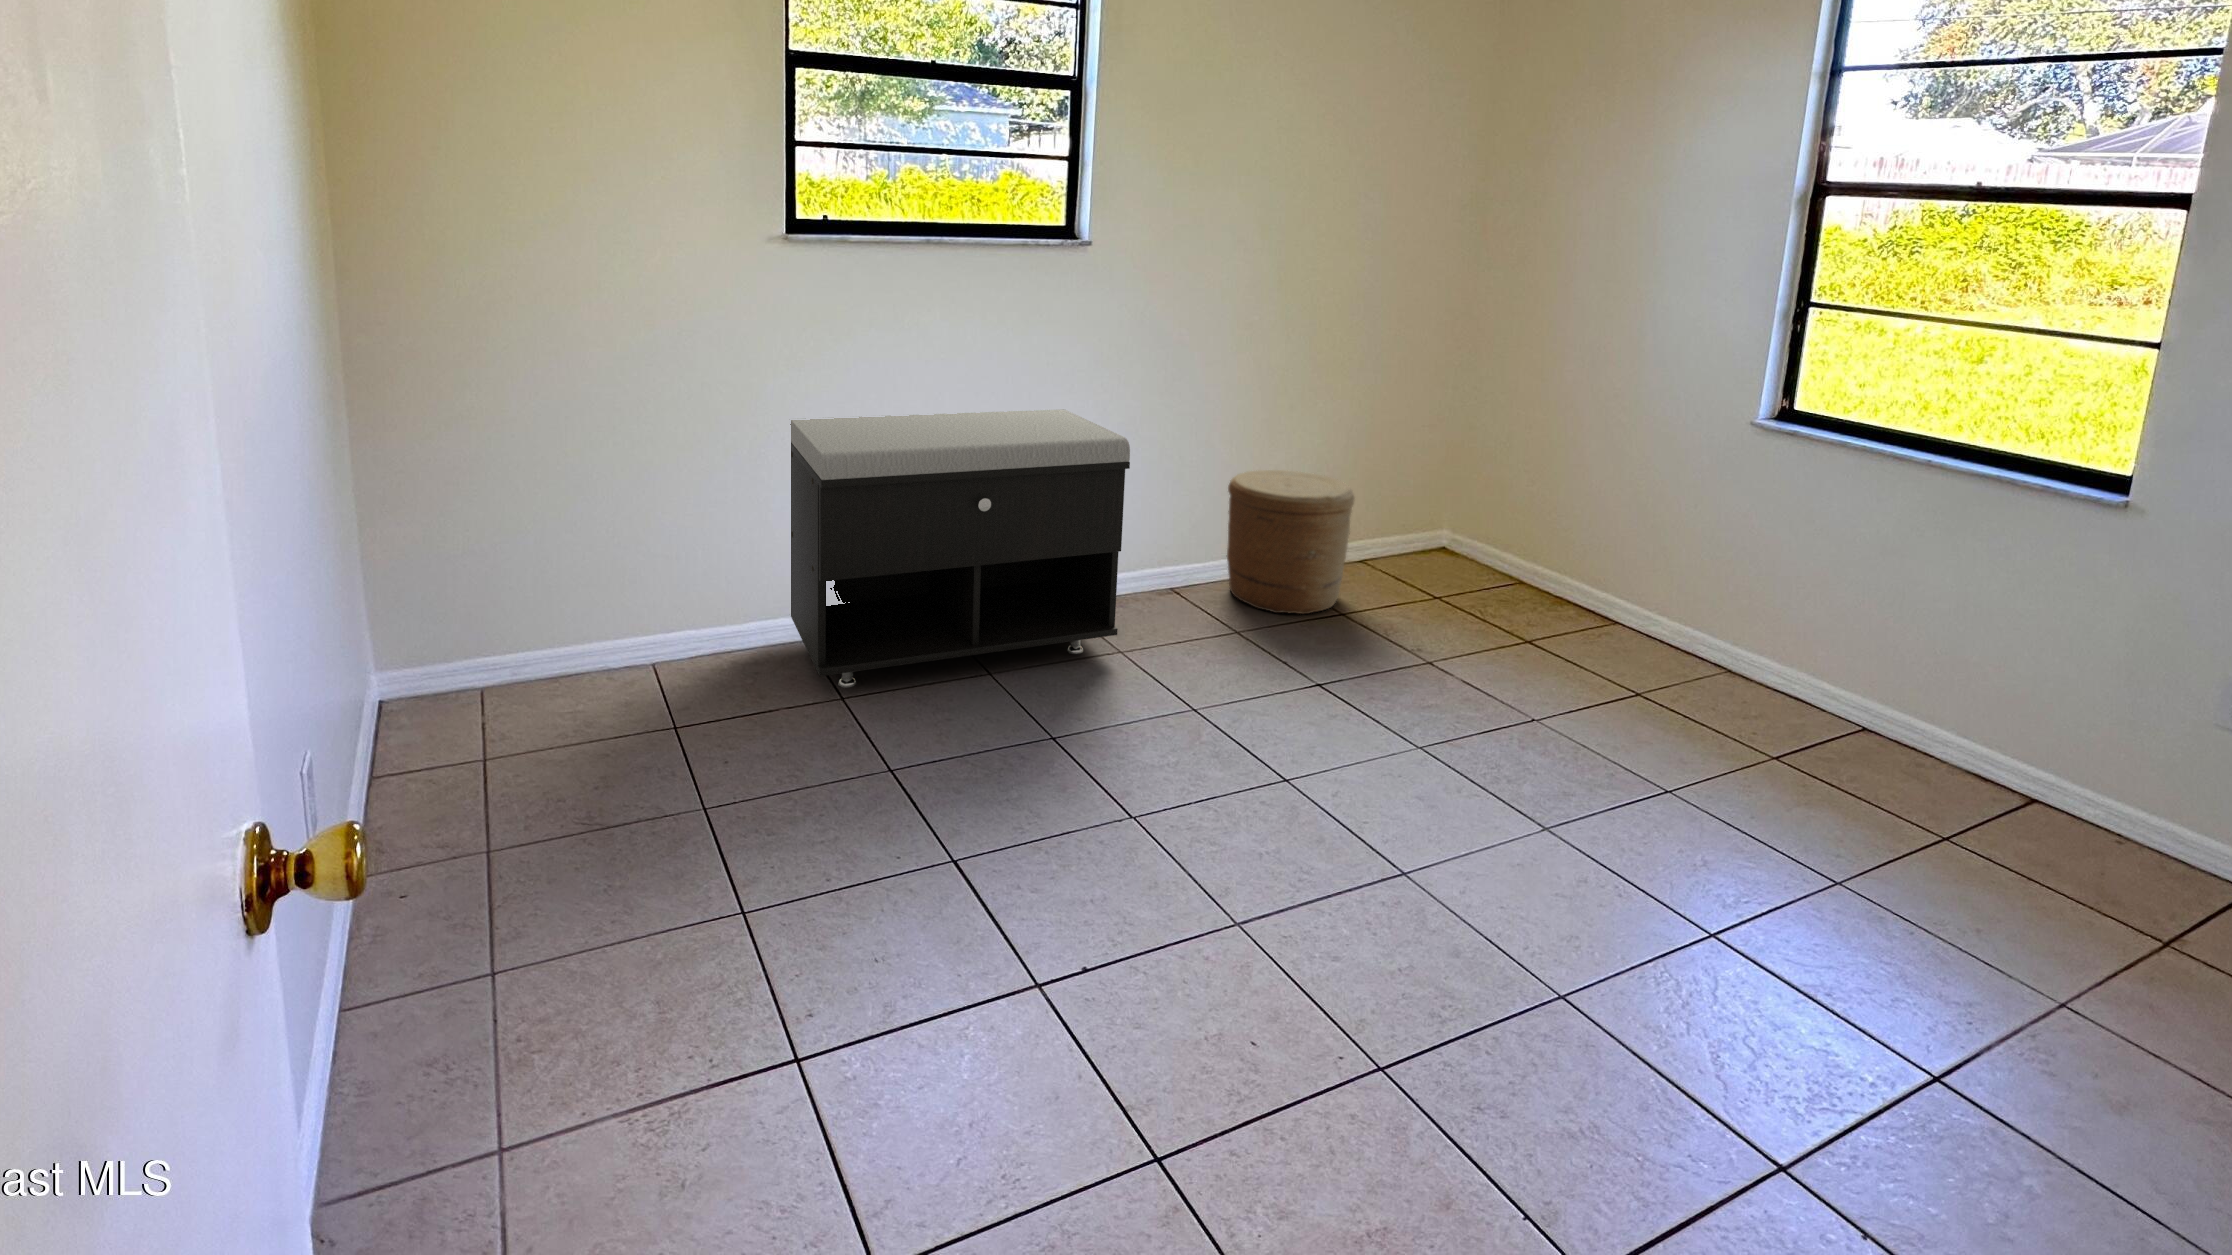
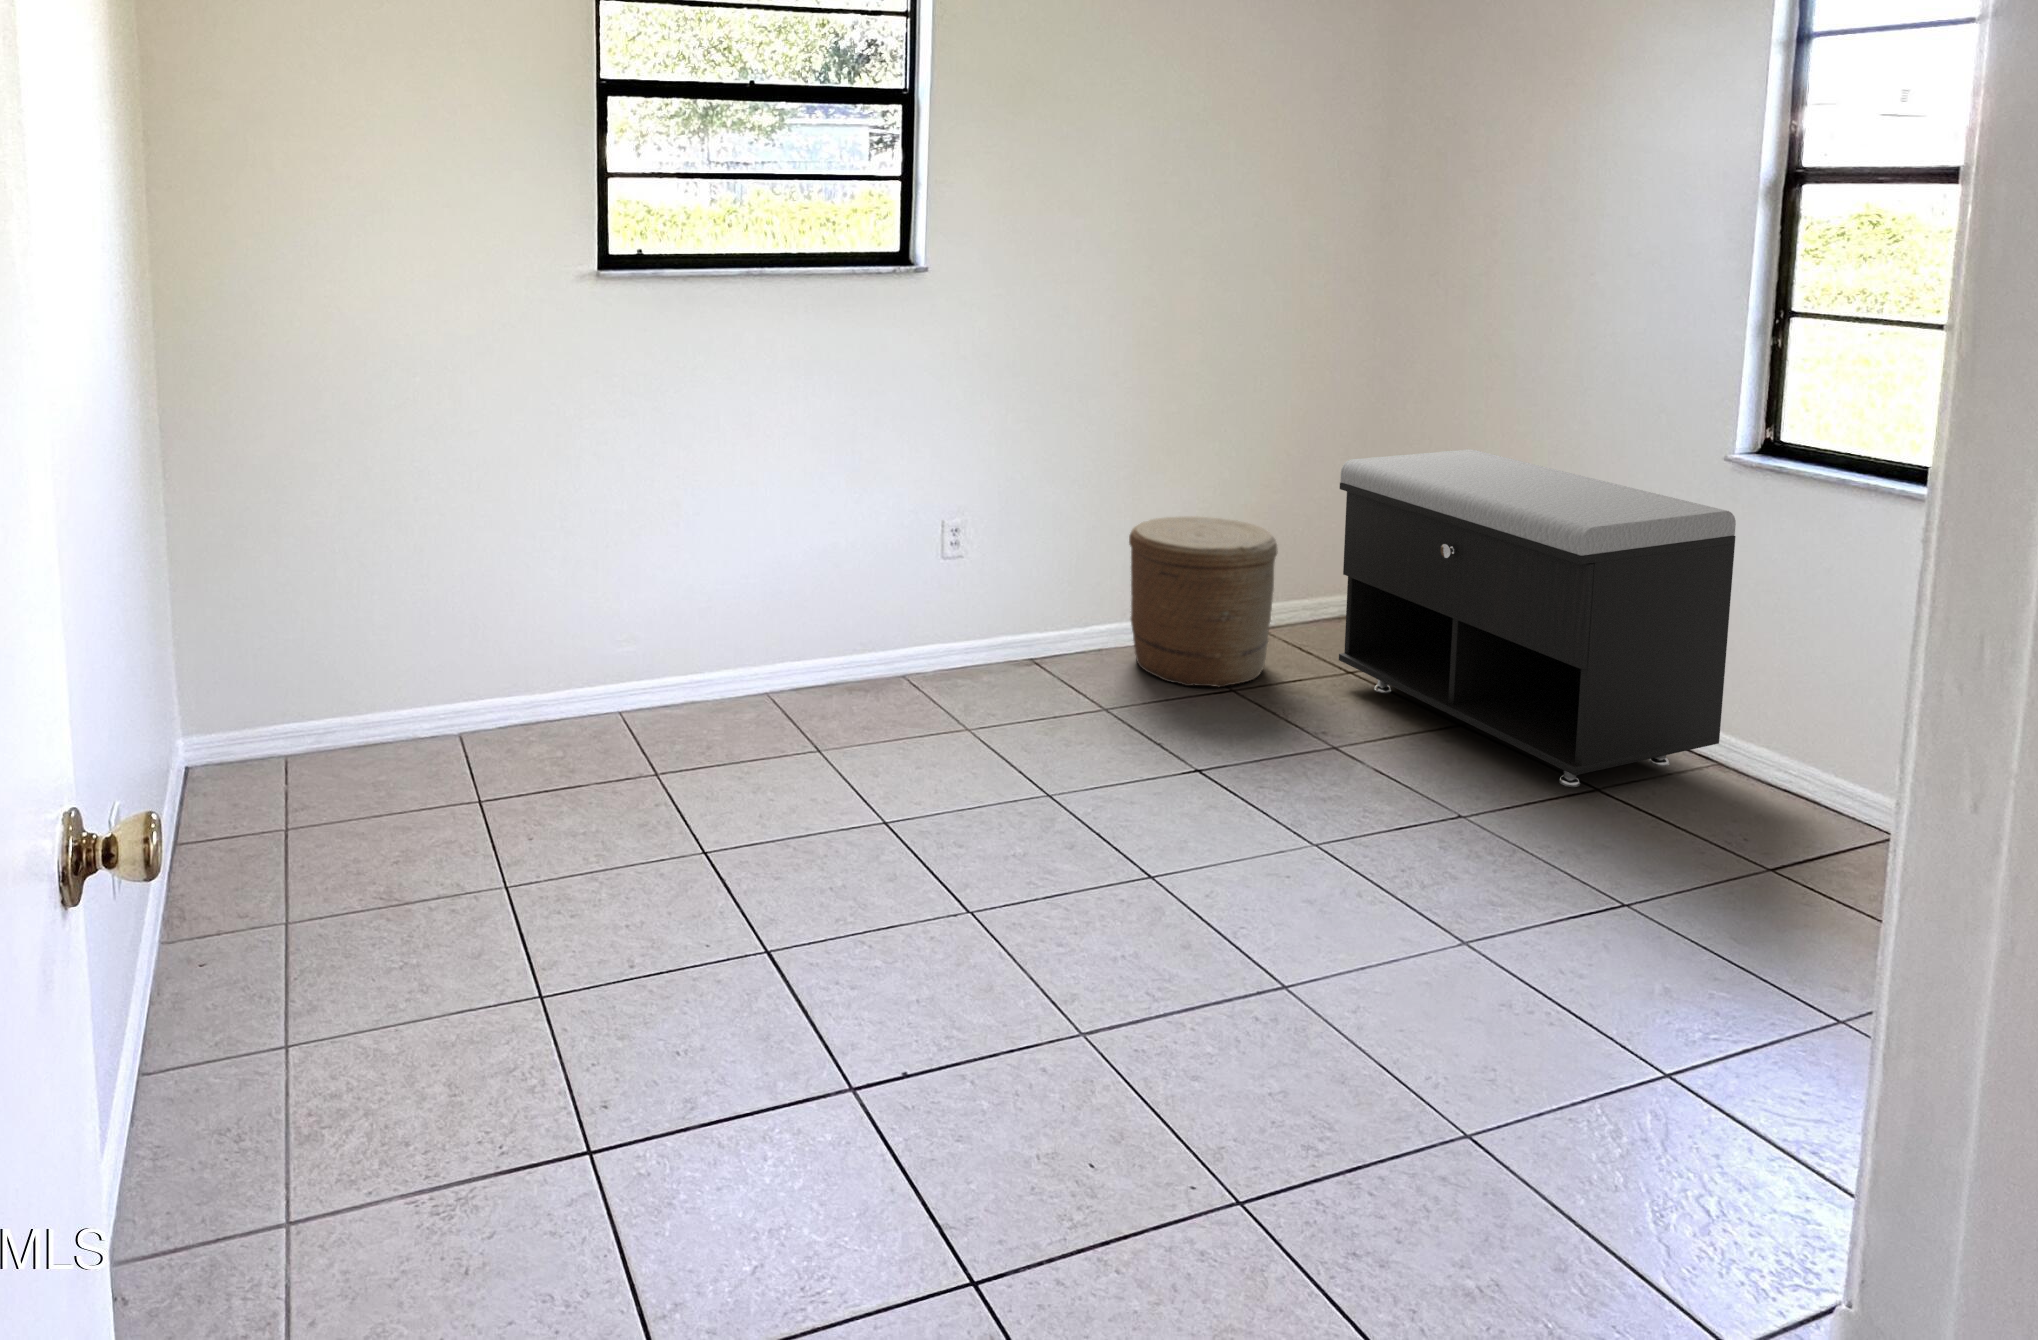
storage bench: present [790,409,1130,688] -> present [1339,449,1736,787]

